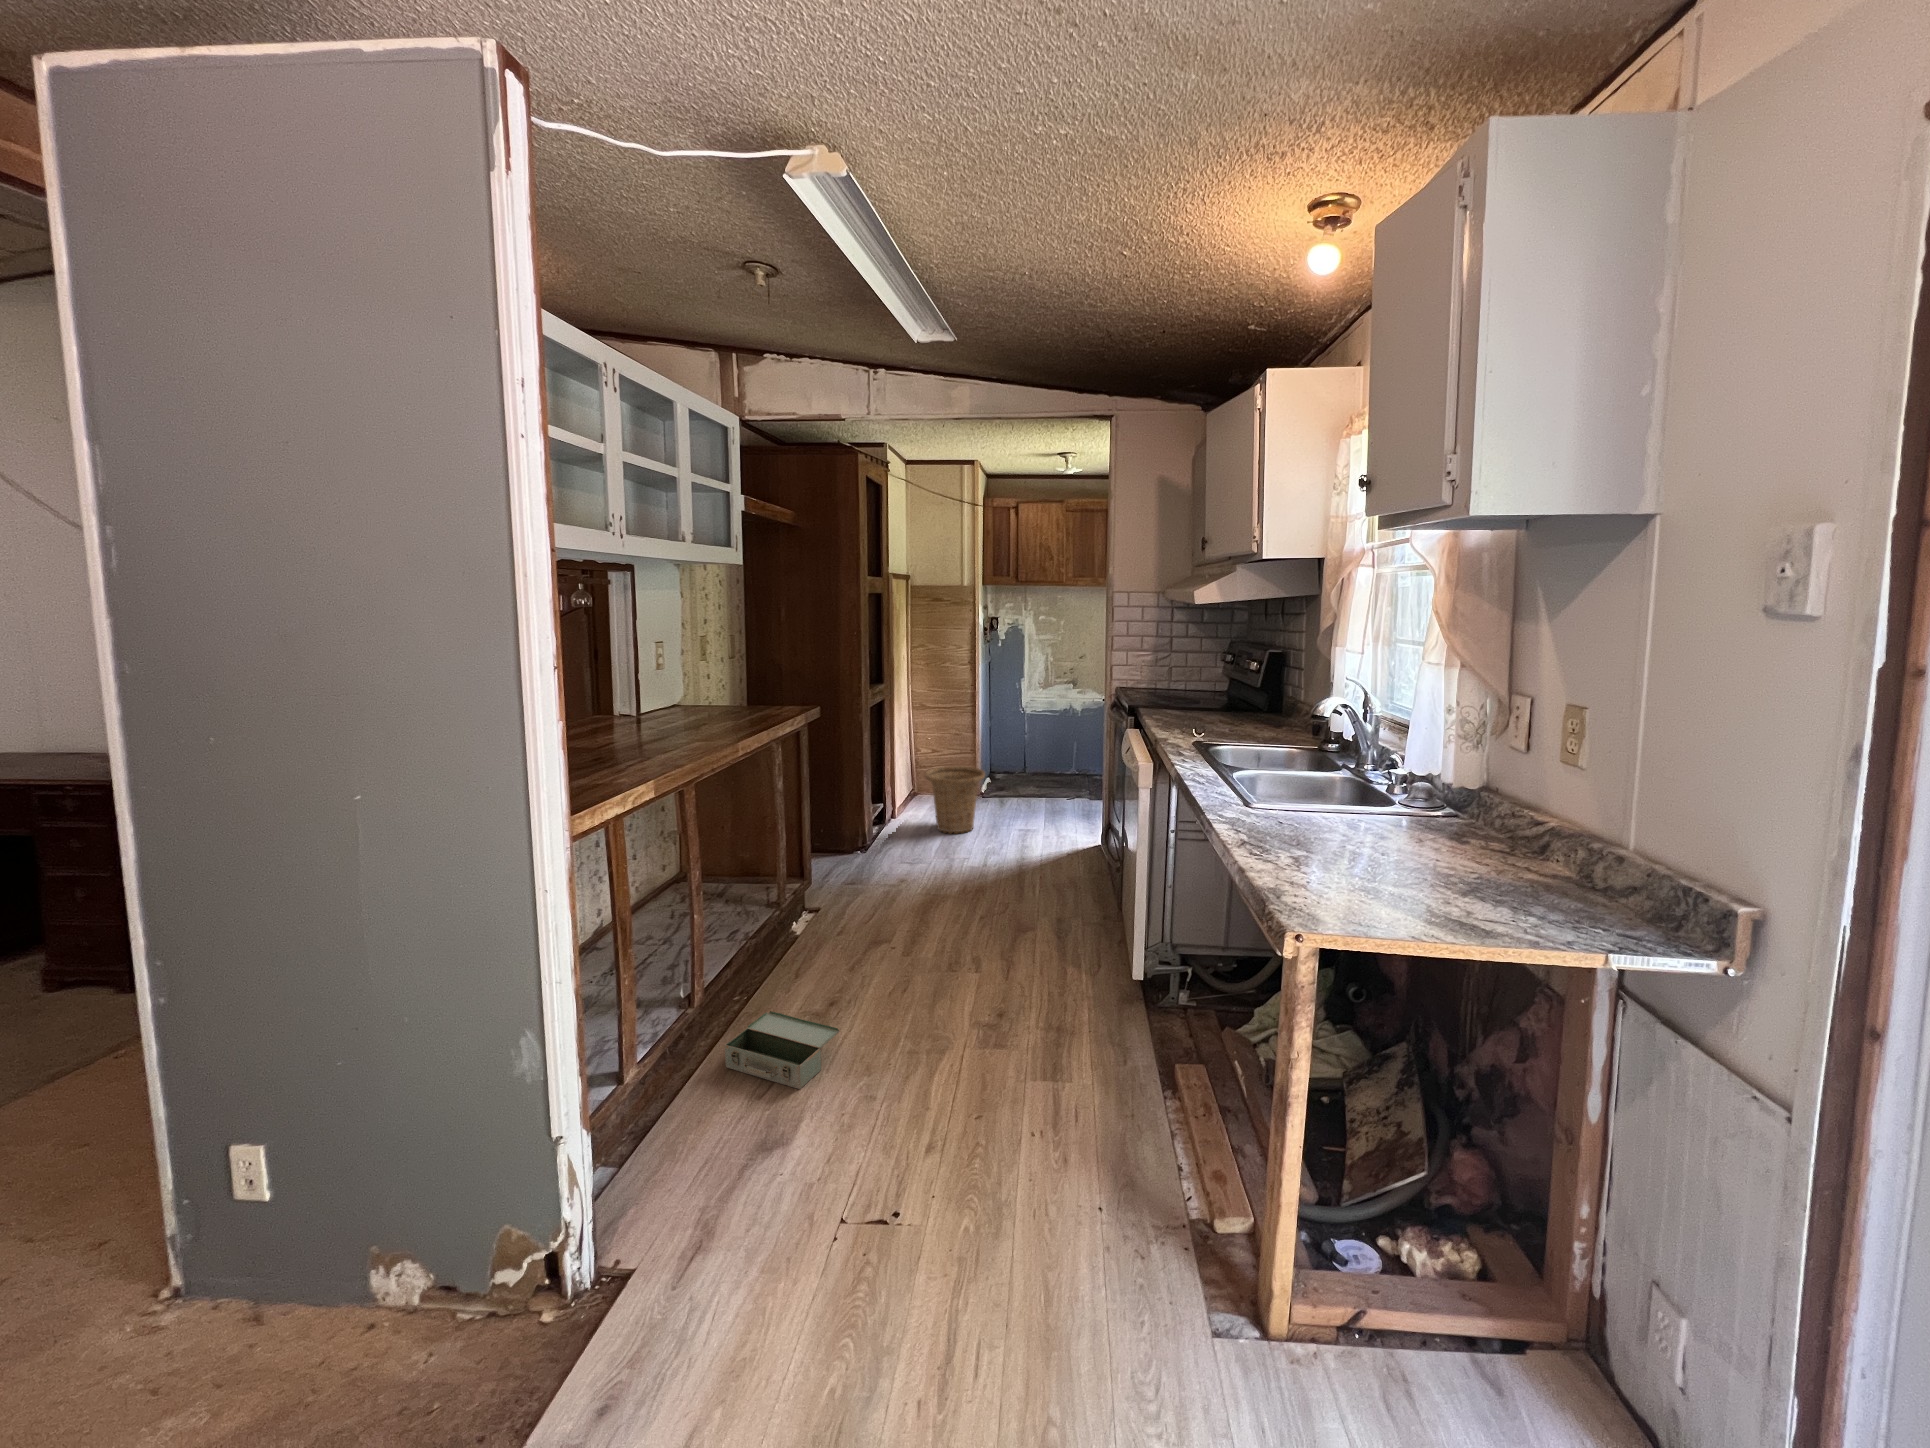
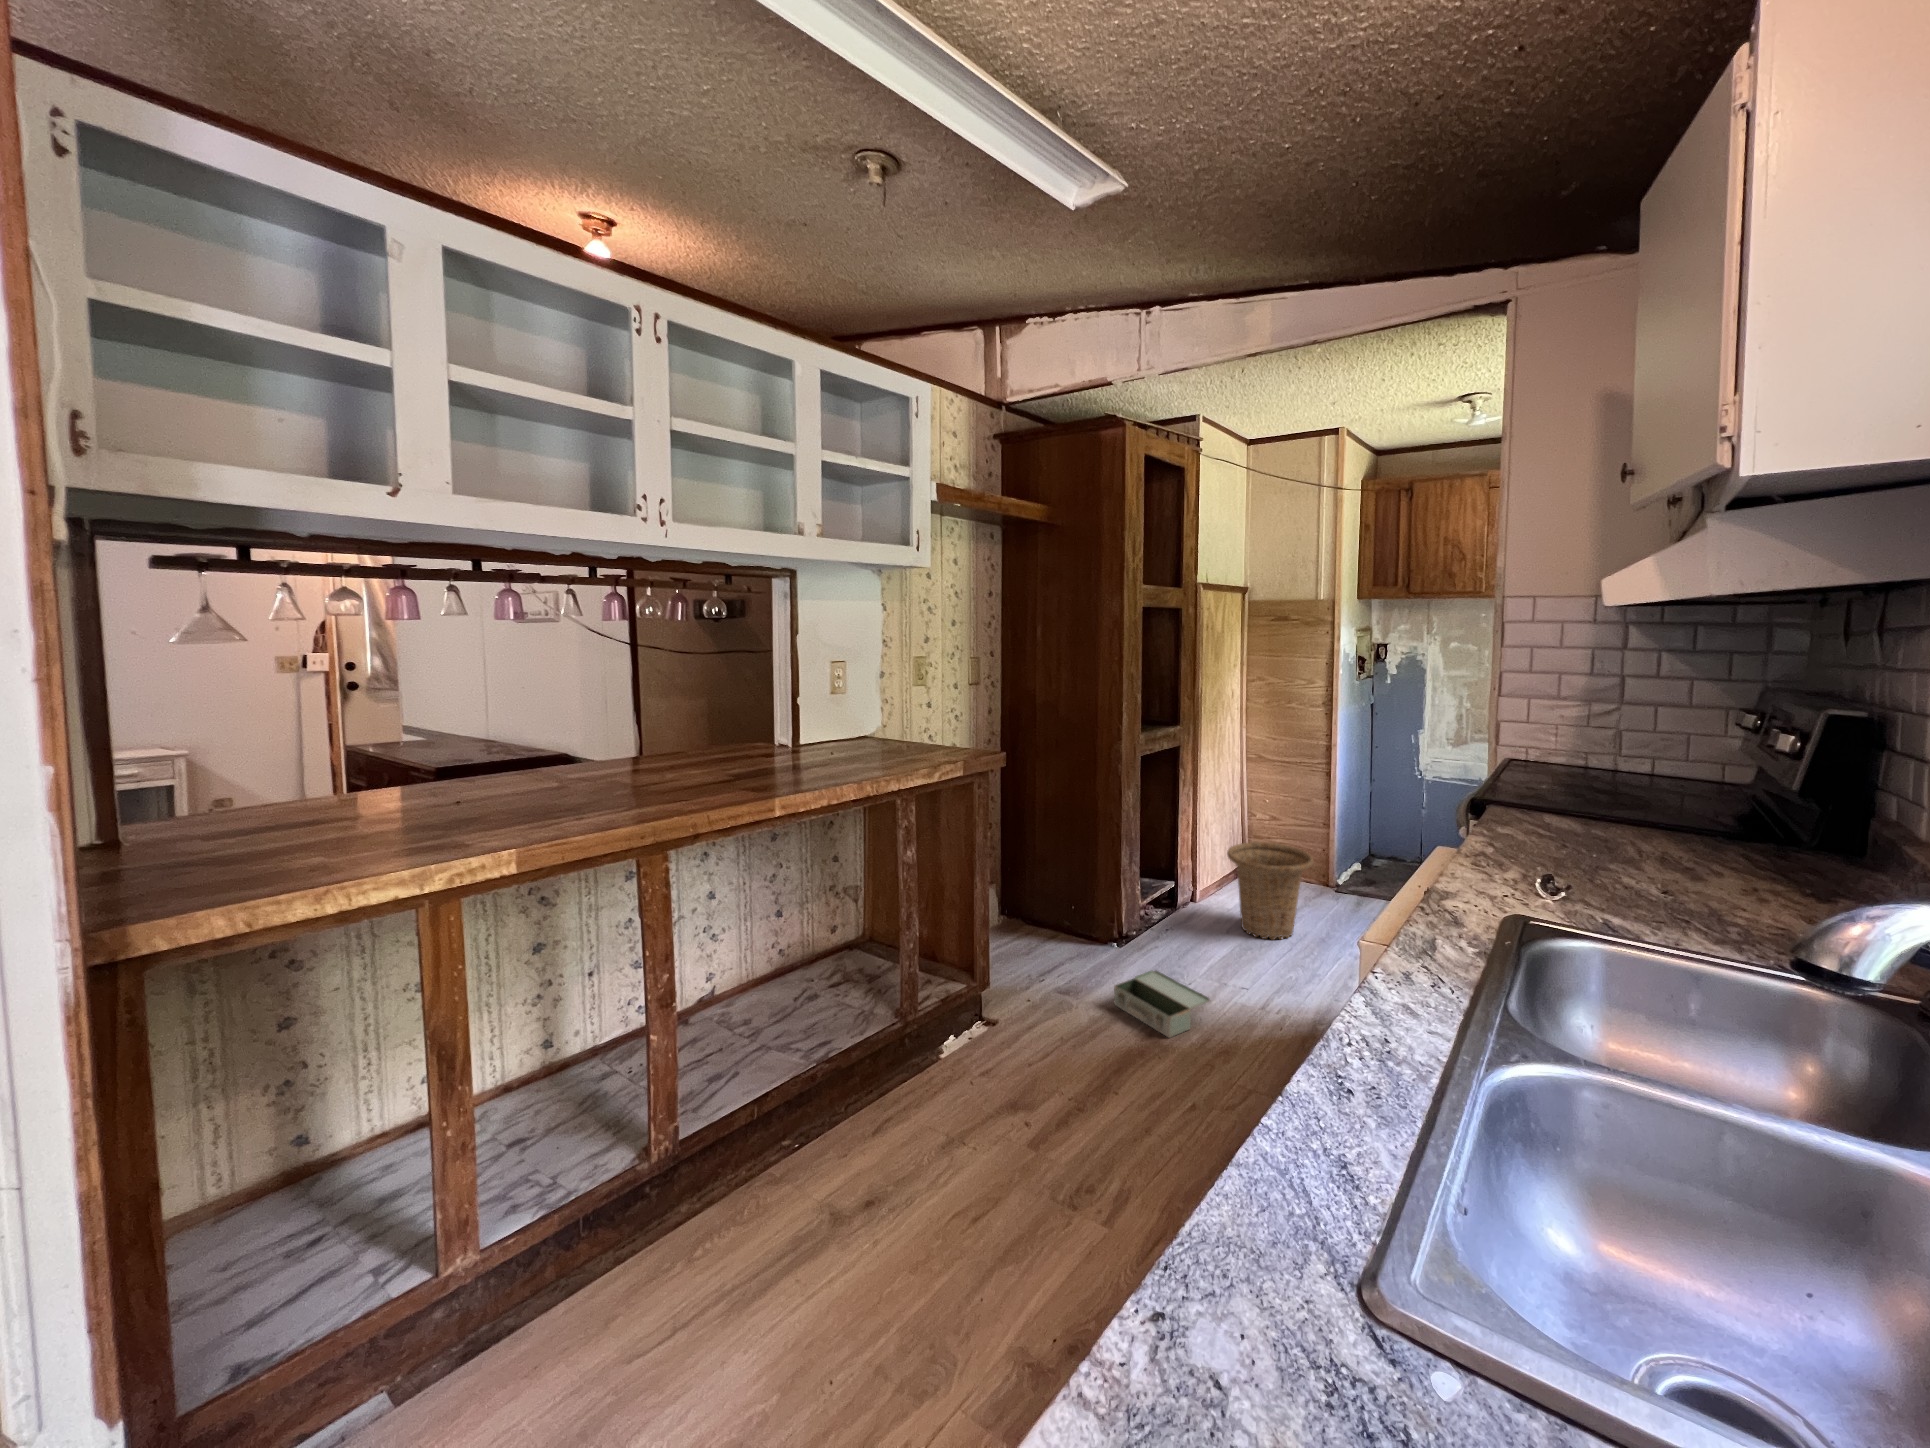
toolbox: present [725,1011,840,1089] -> present [1114,971,1210,1038]

